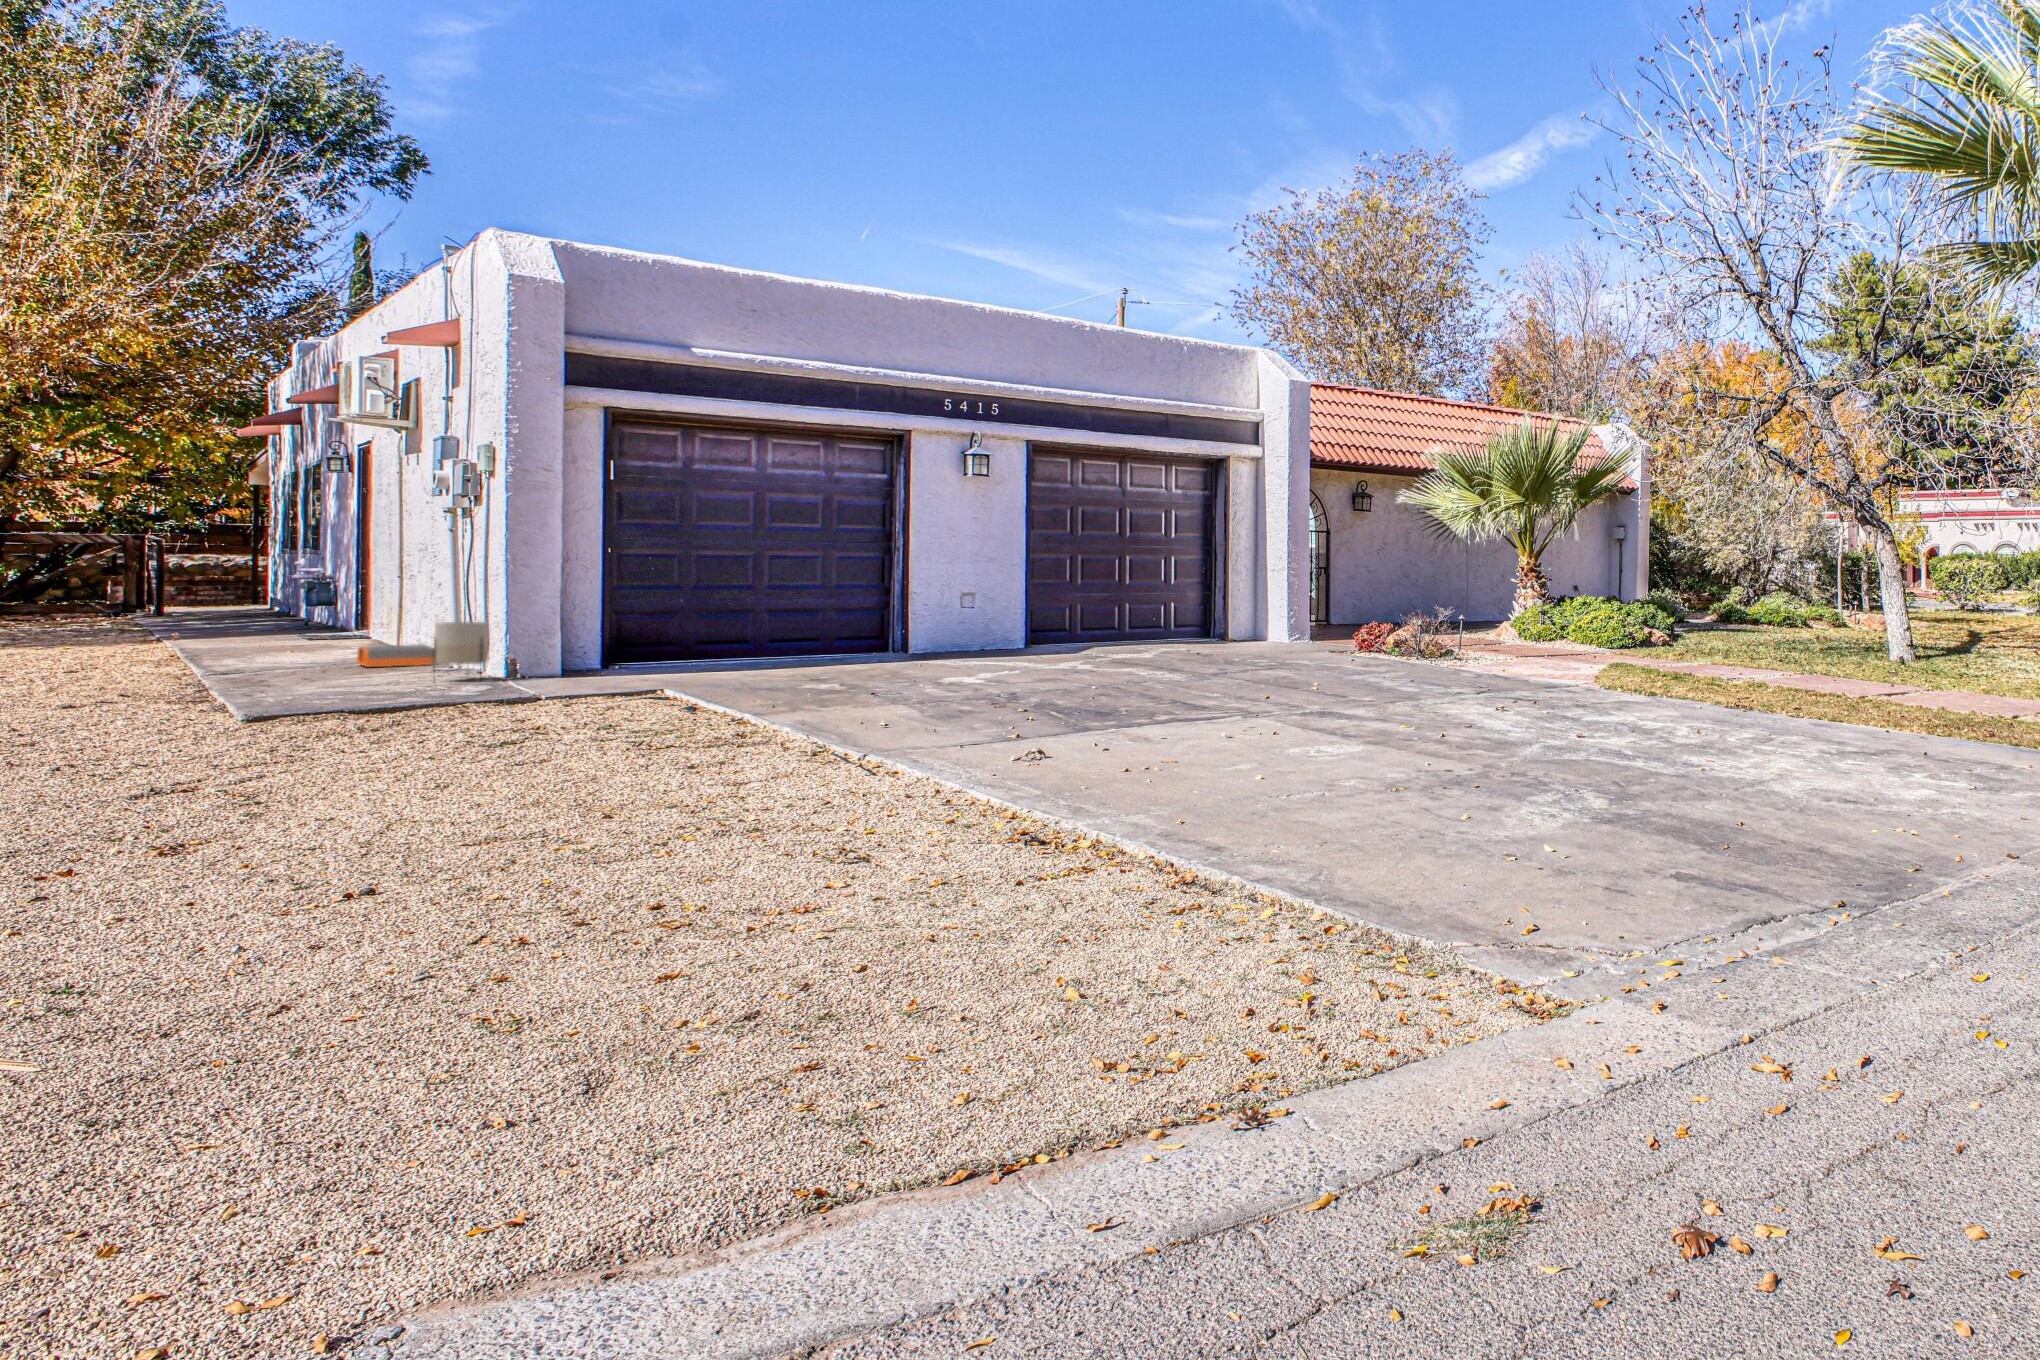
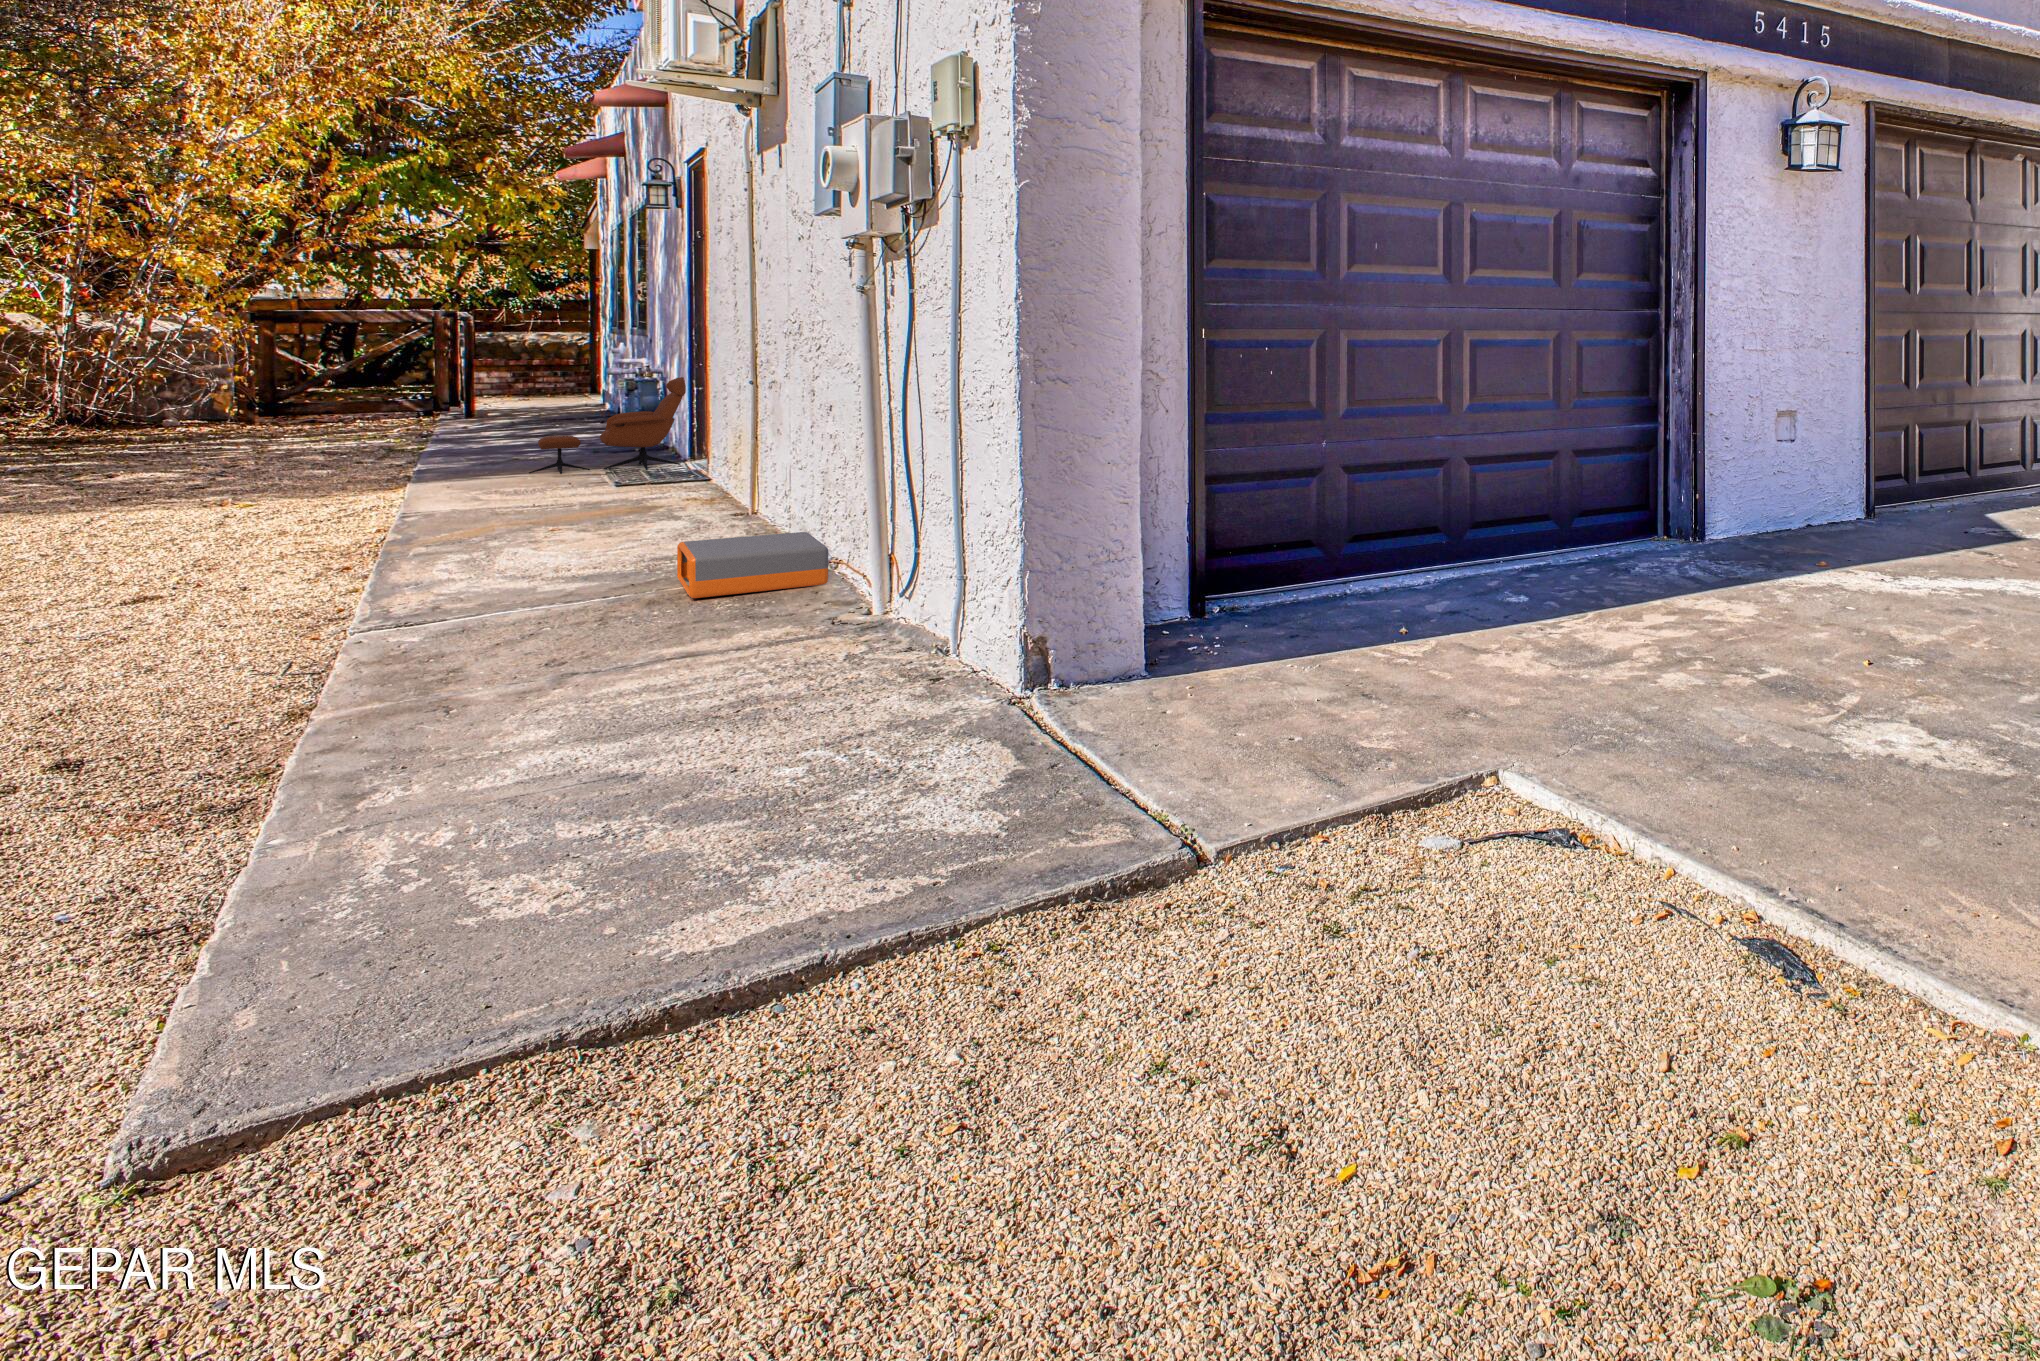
lounge chair: none [240,579,349,639] -> present [529,377,686,474]
planter: present [433,622,489,670] -> none [845,526,976,706]

